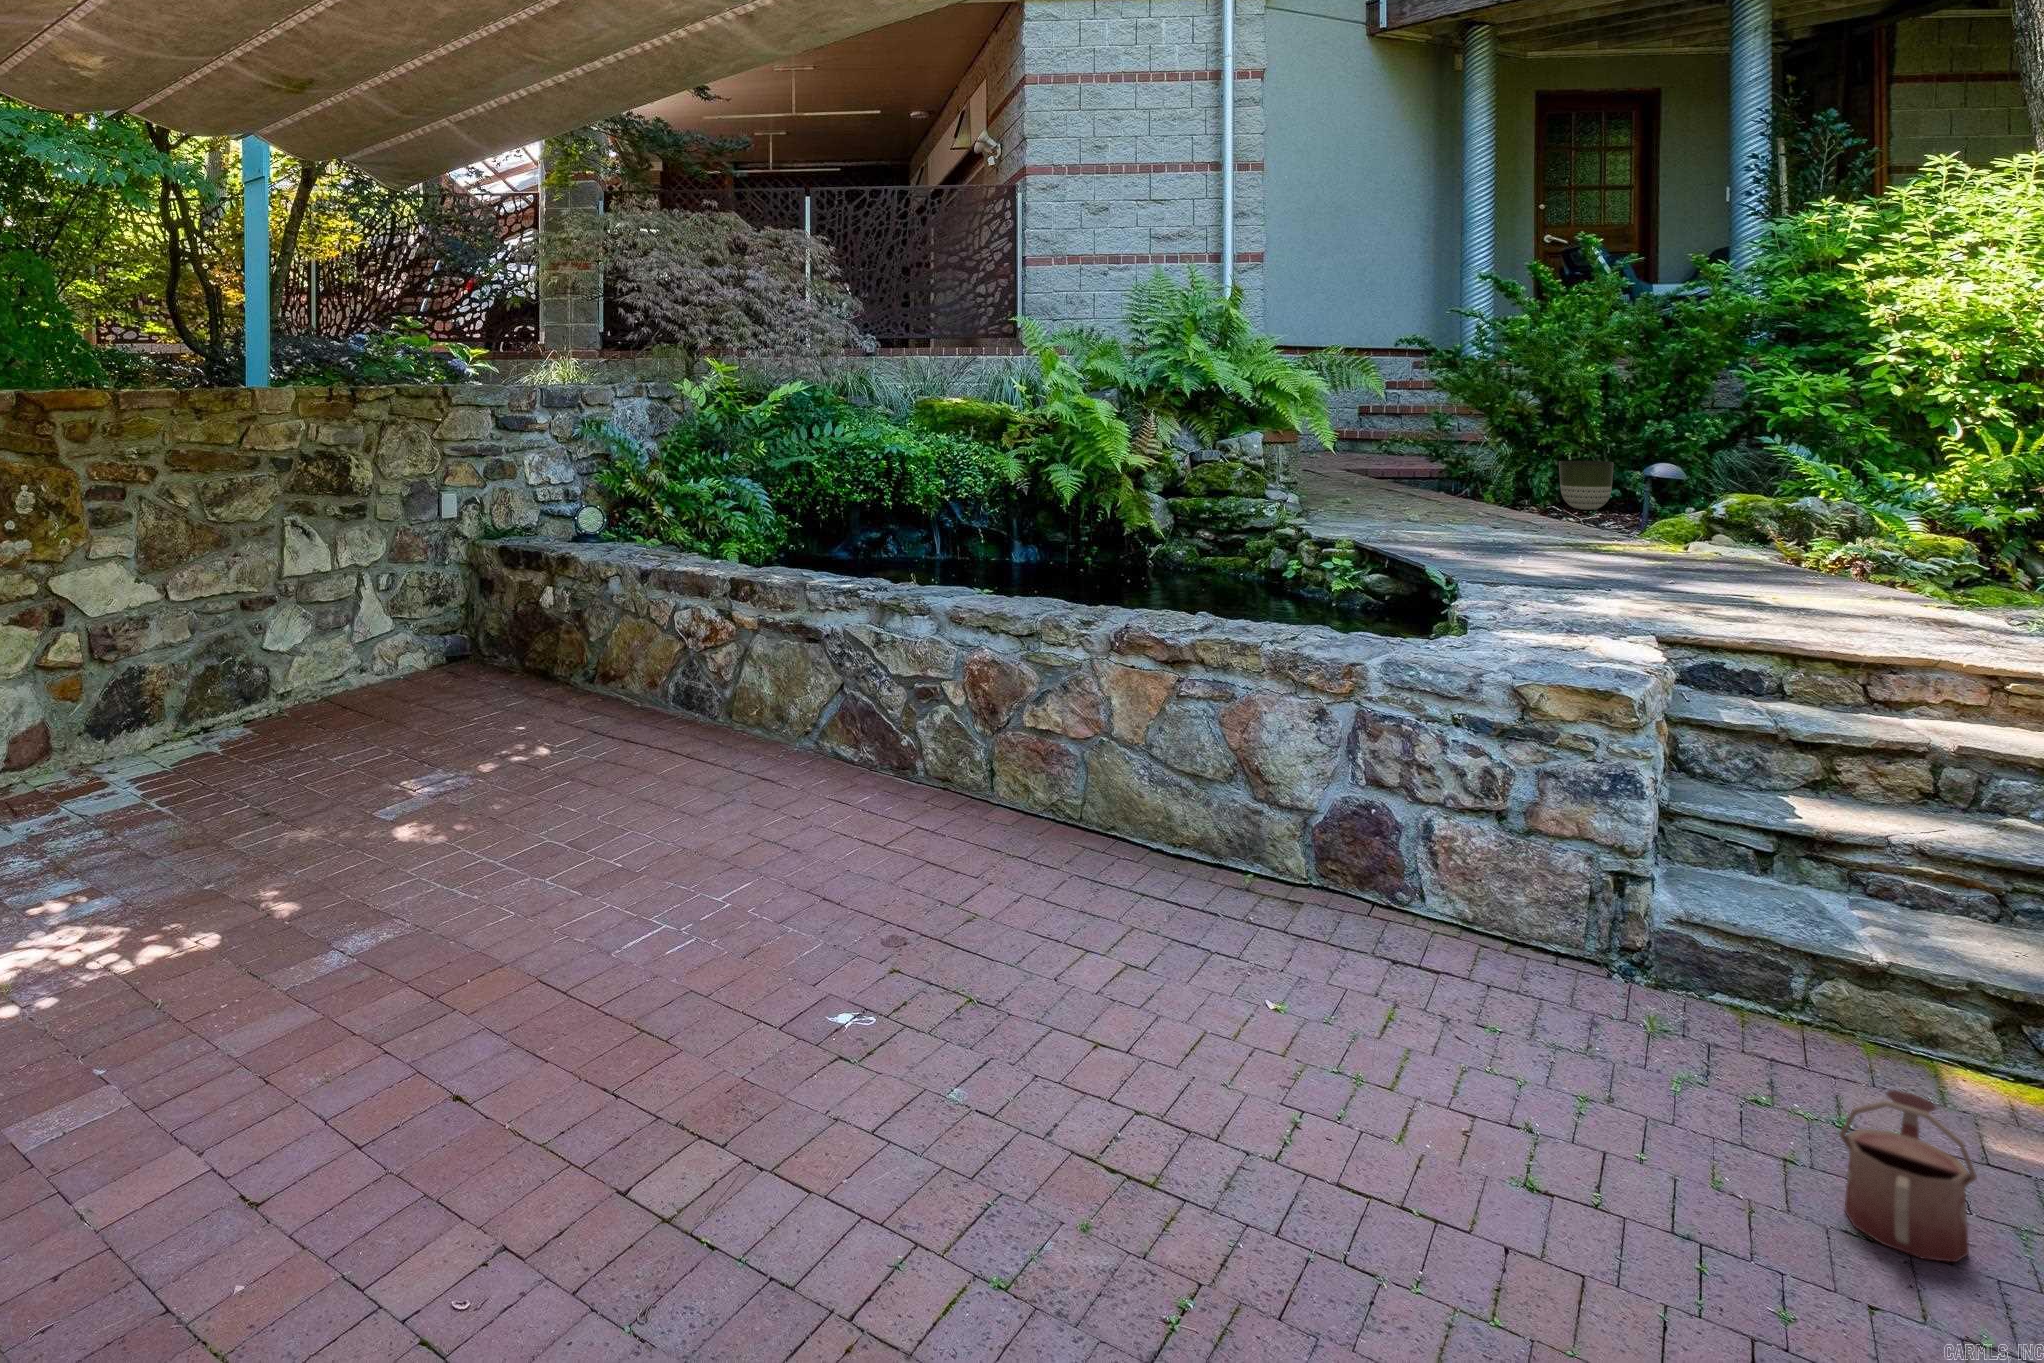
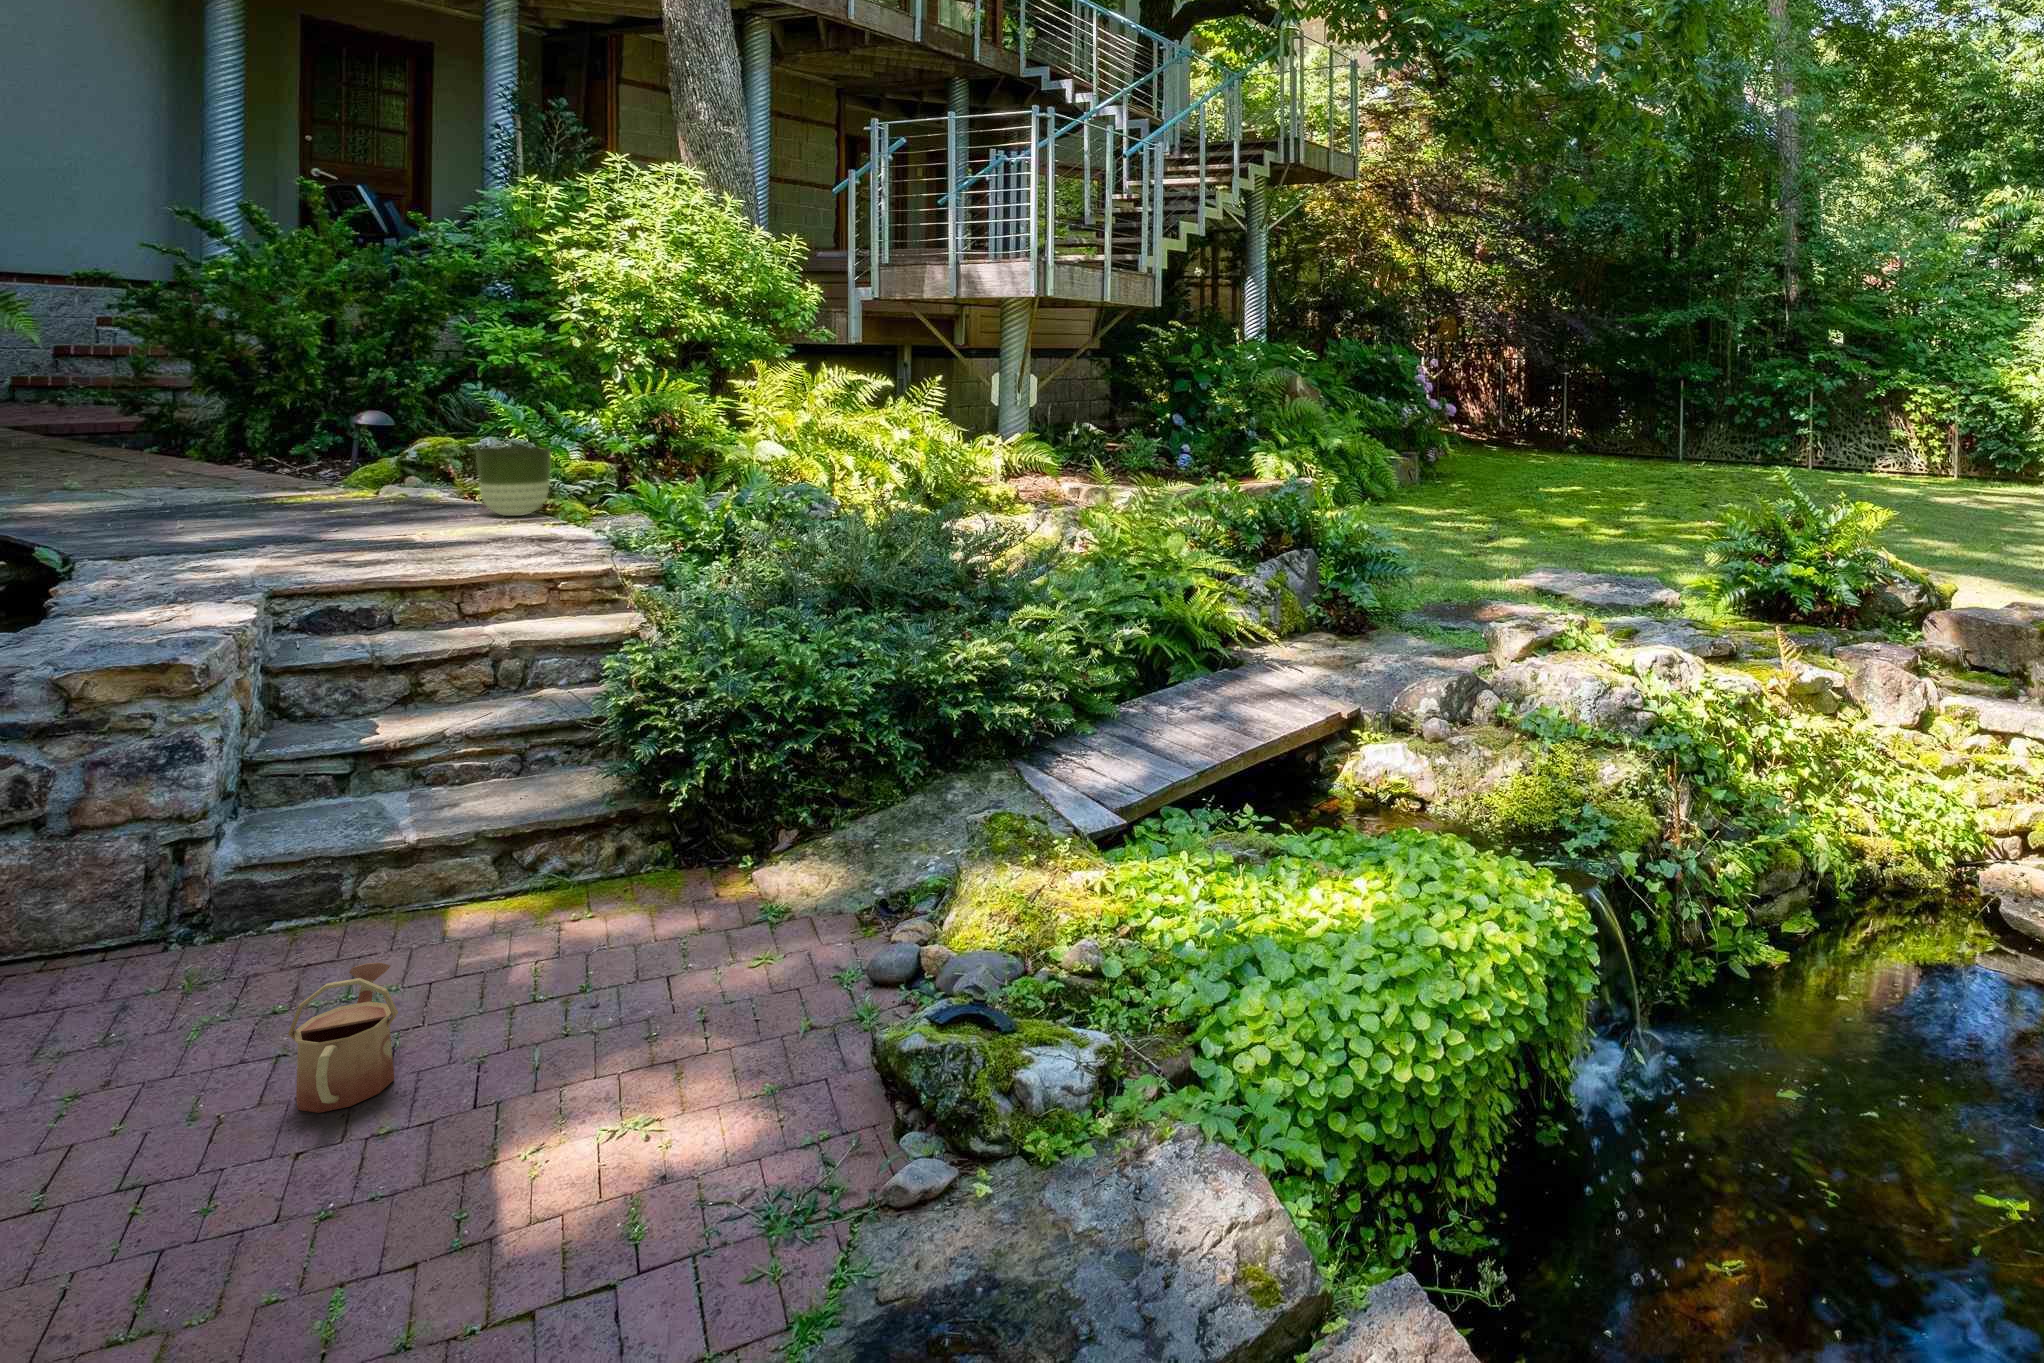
planter: present [1559,461,1614,510] -> present [476,447,551,516]

